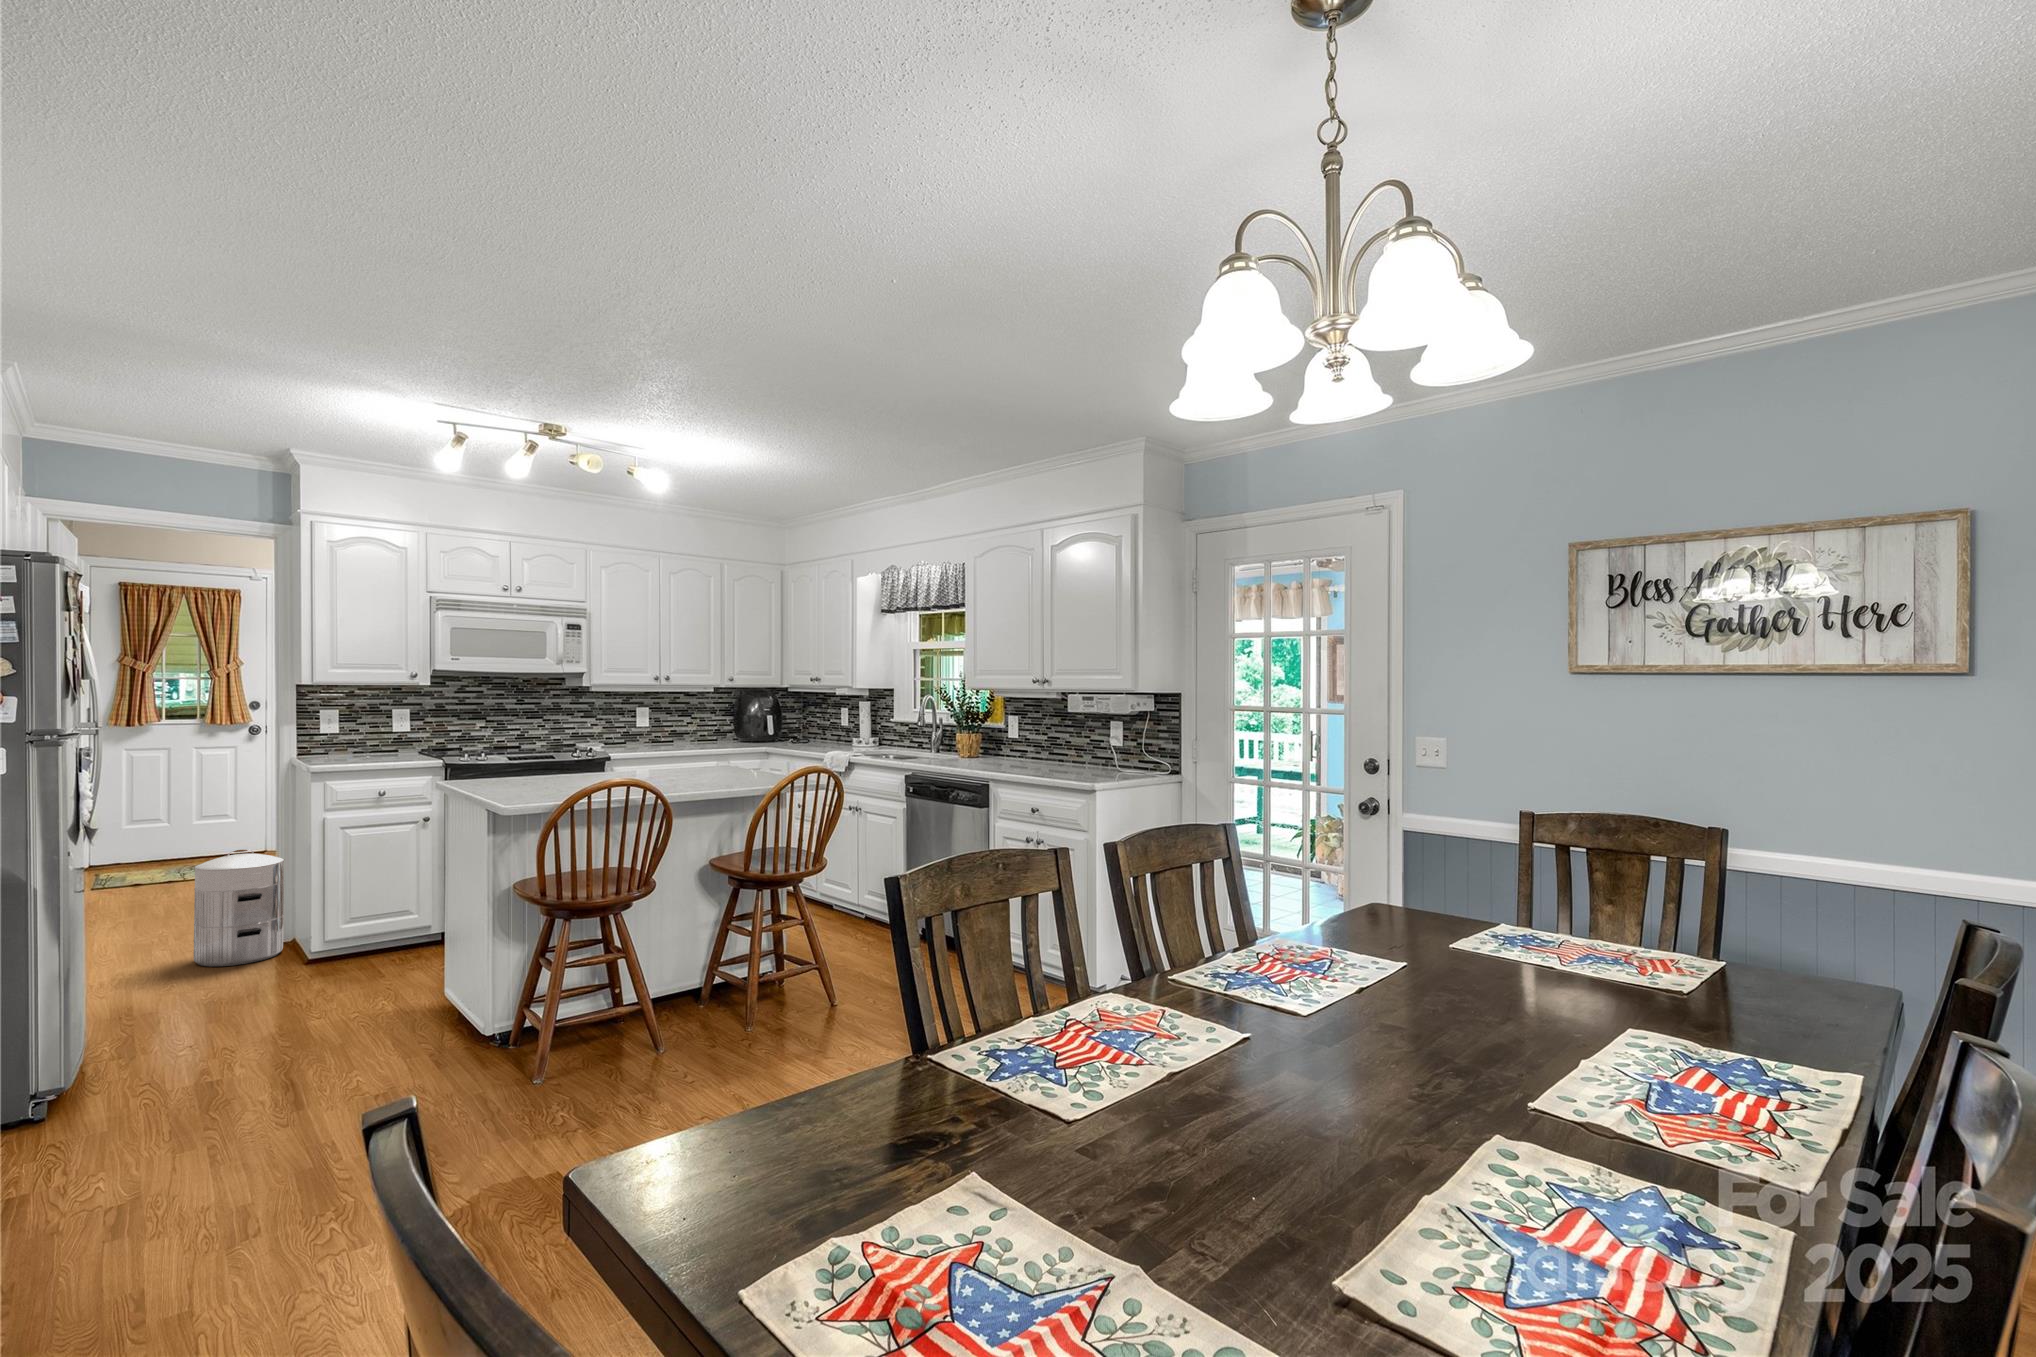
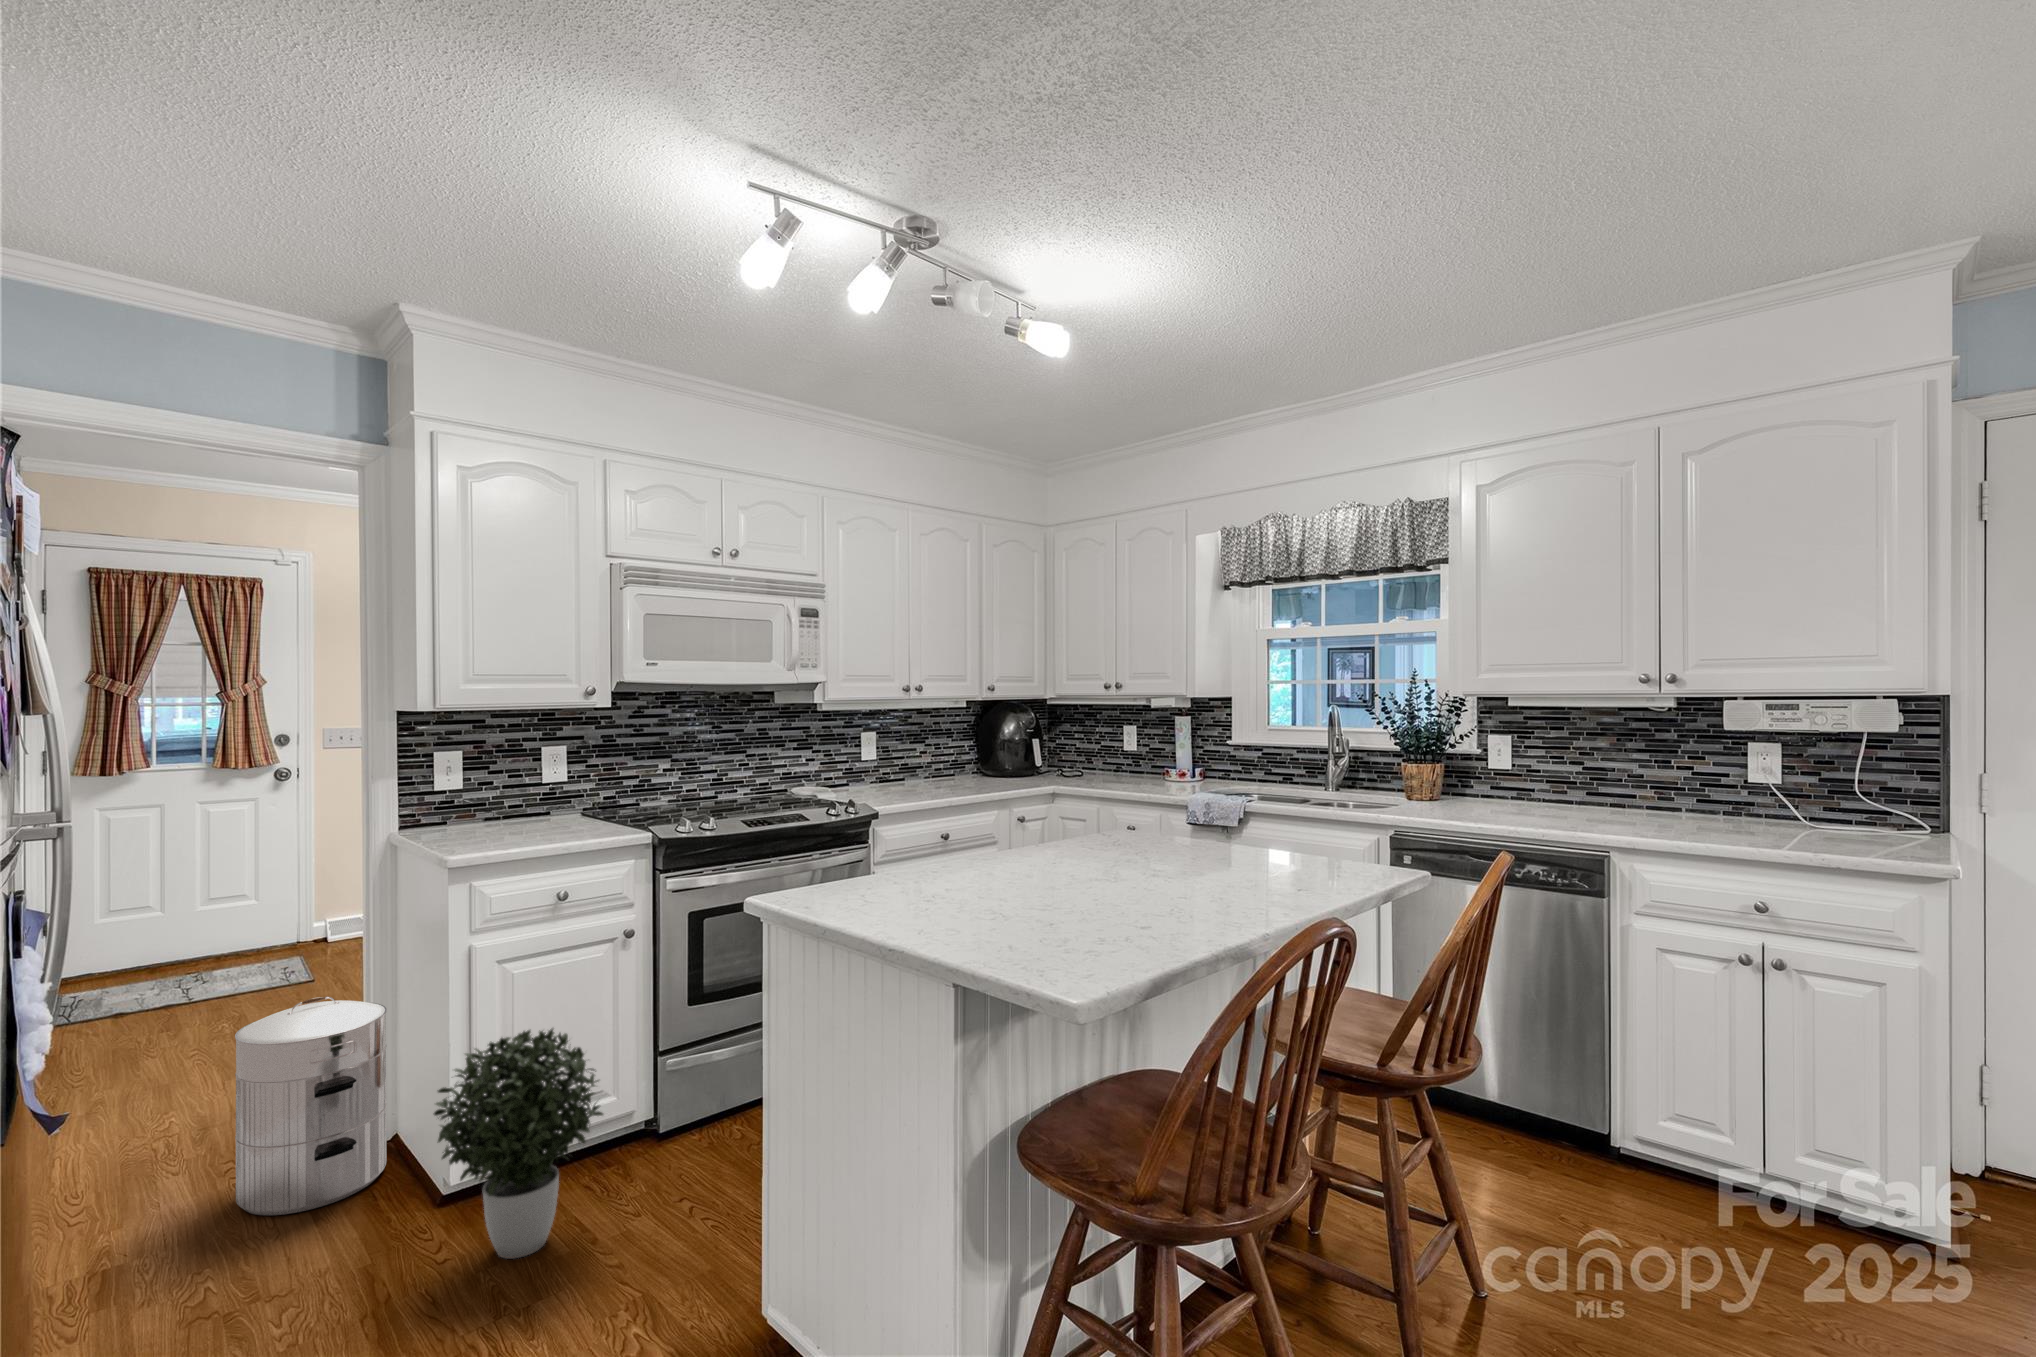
potted plant: none [294,862,393,983] -> present [434,1029,603,1259]

